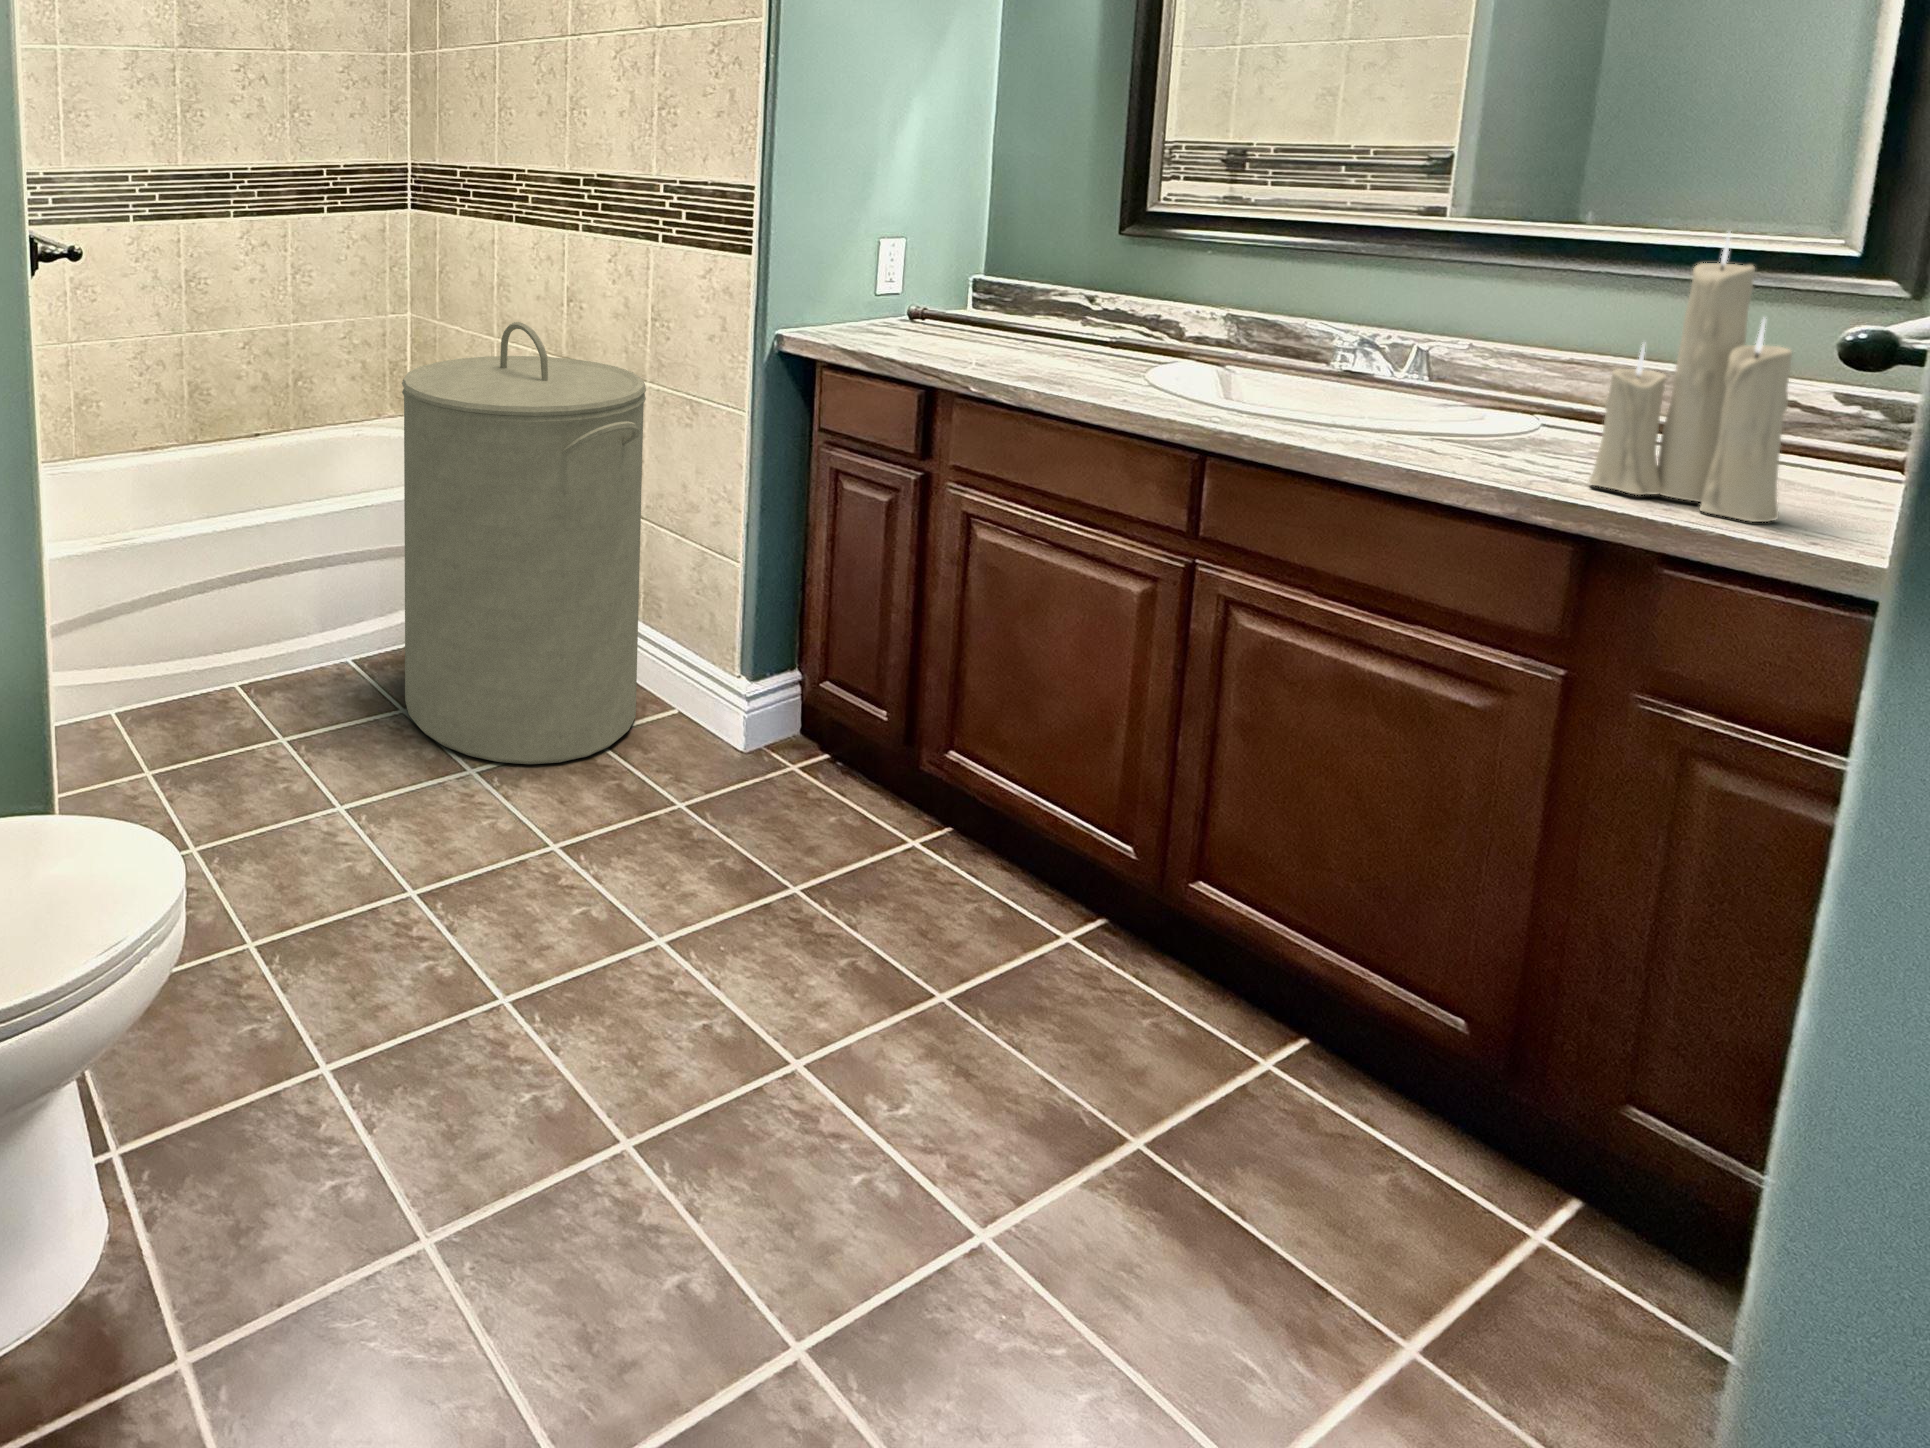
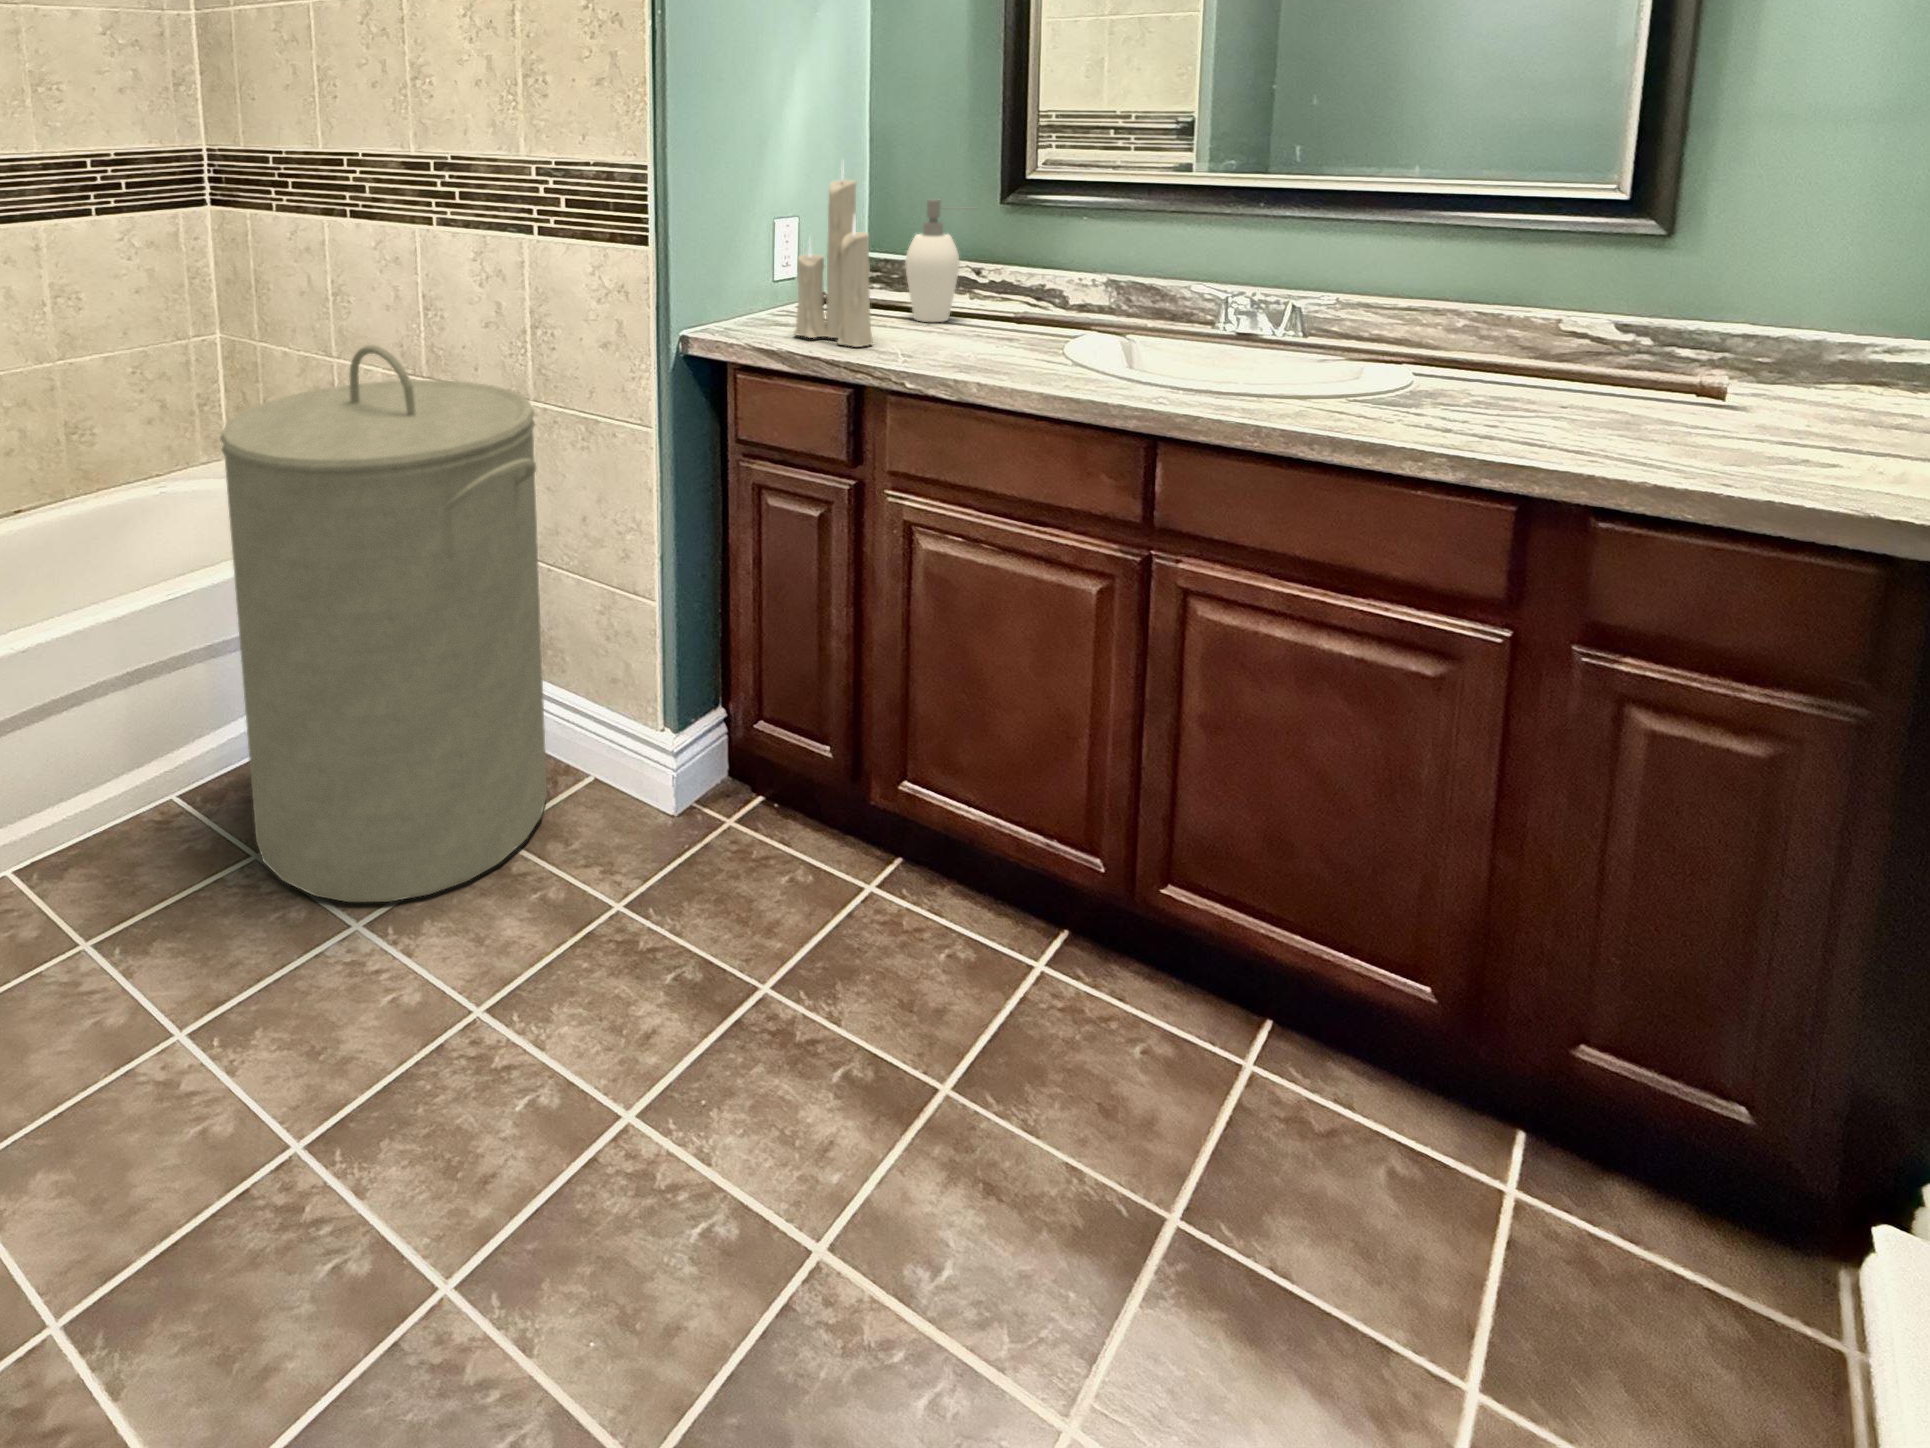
soap dispenser: none [1006,226,1085,342] -> present [905,199,960,322]
candle: present [1589,232,1792,522] -> present [794,171,873,347]

